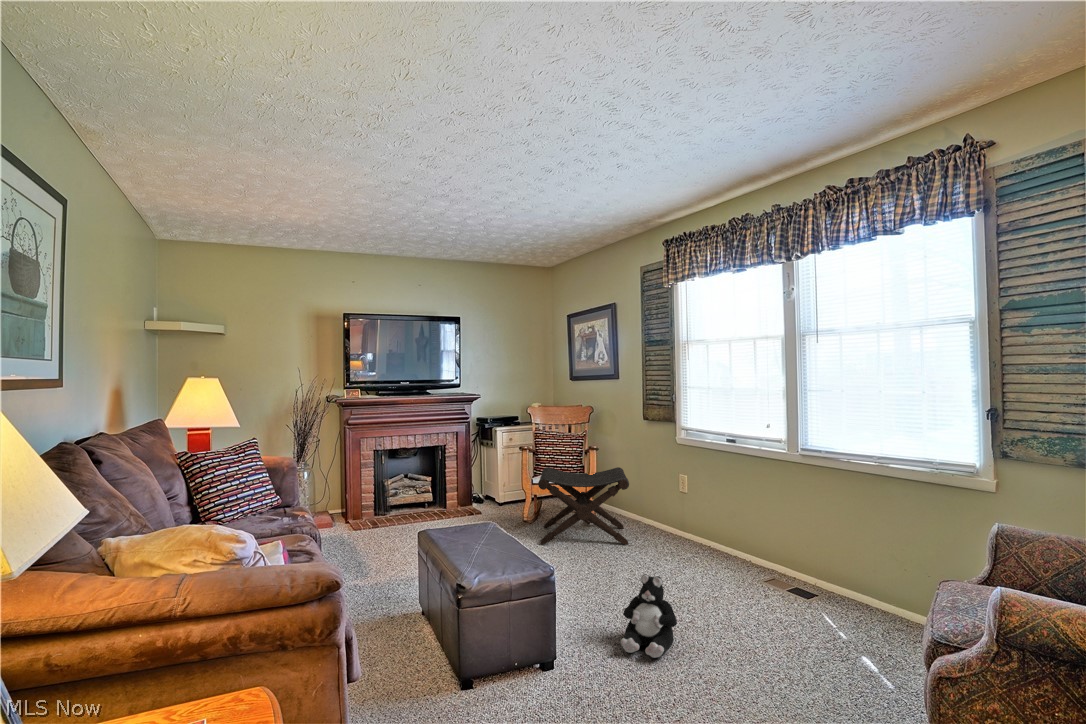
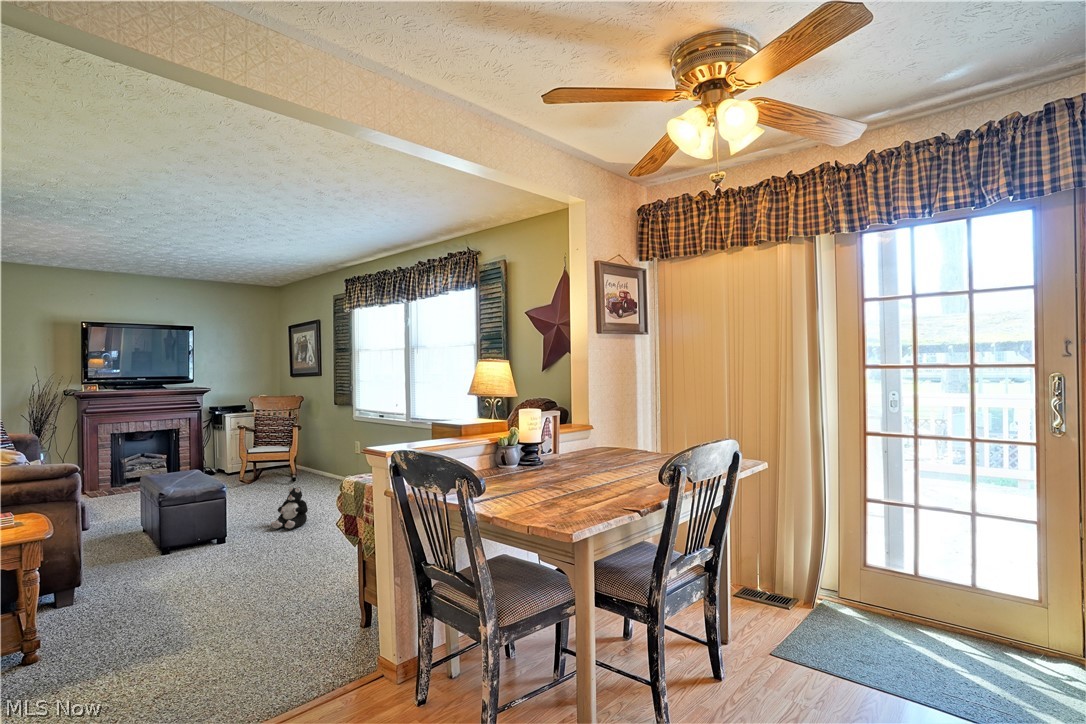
footstool: present [538,467,629,545] -> none [248,437,321,492]

